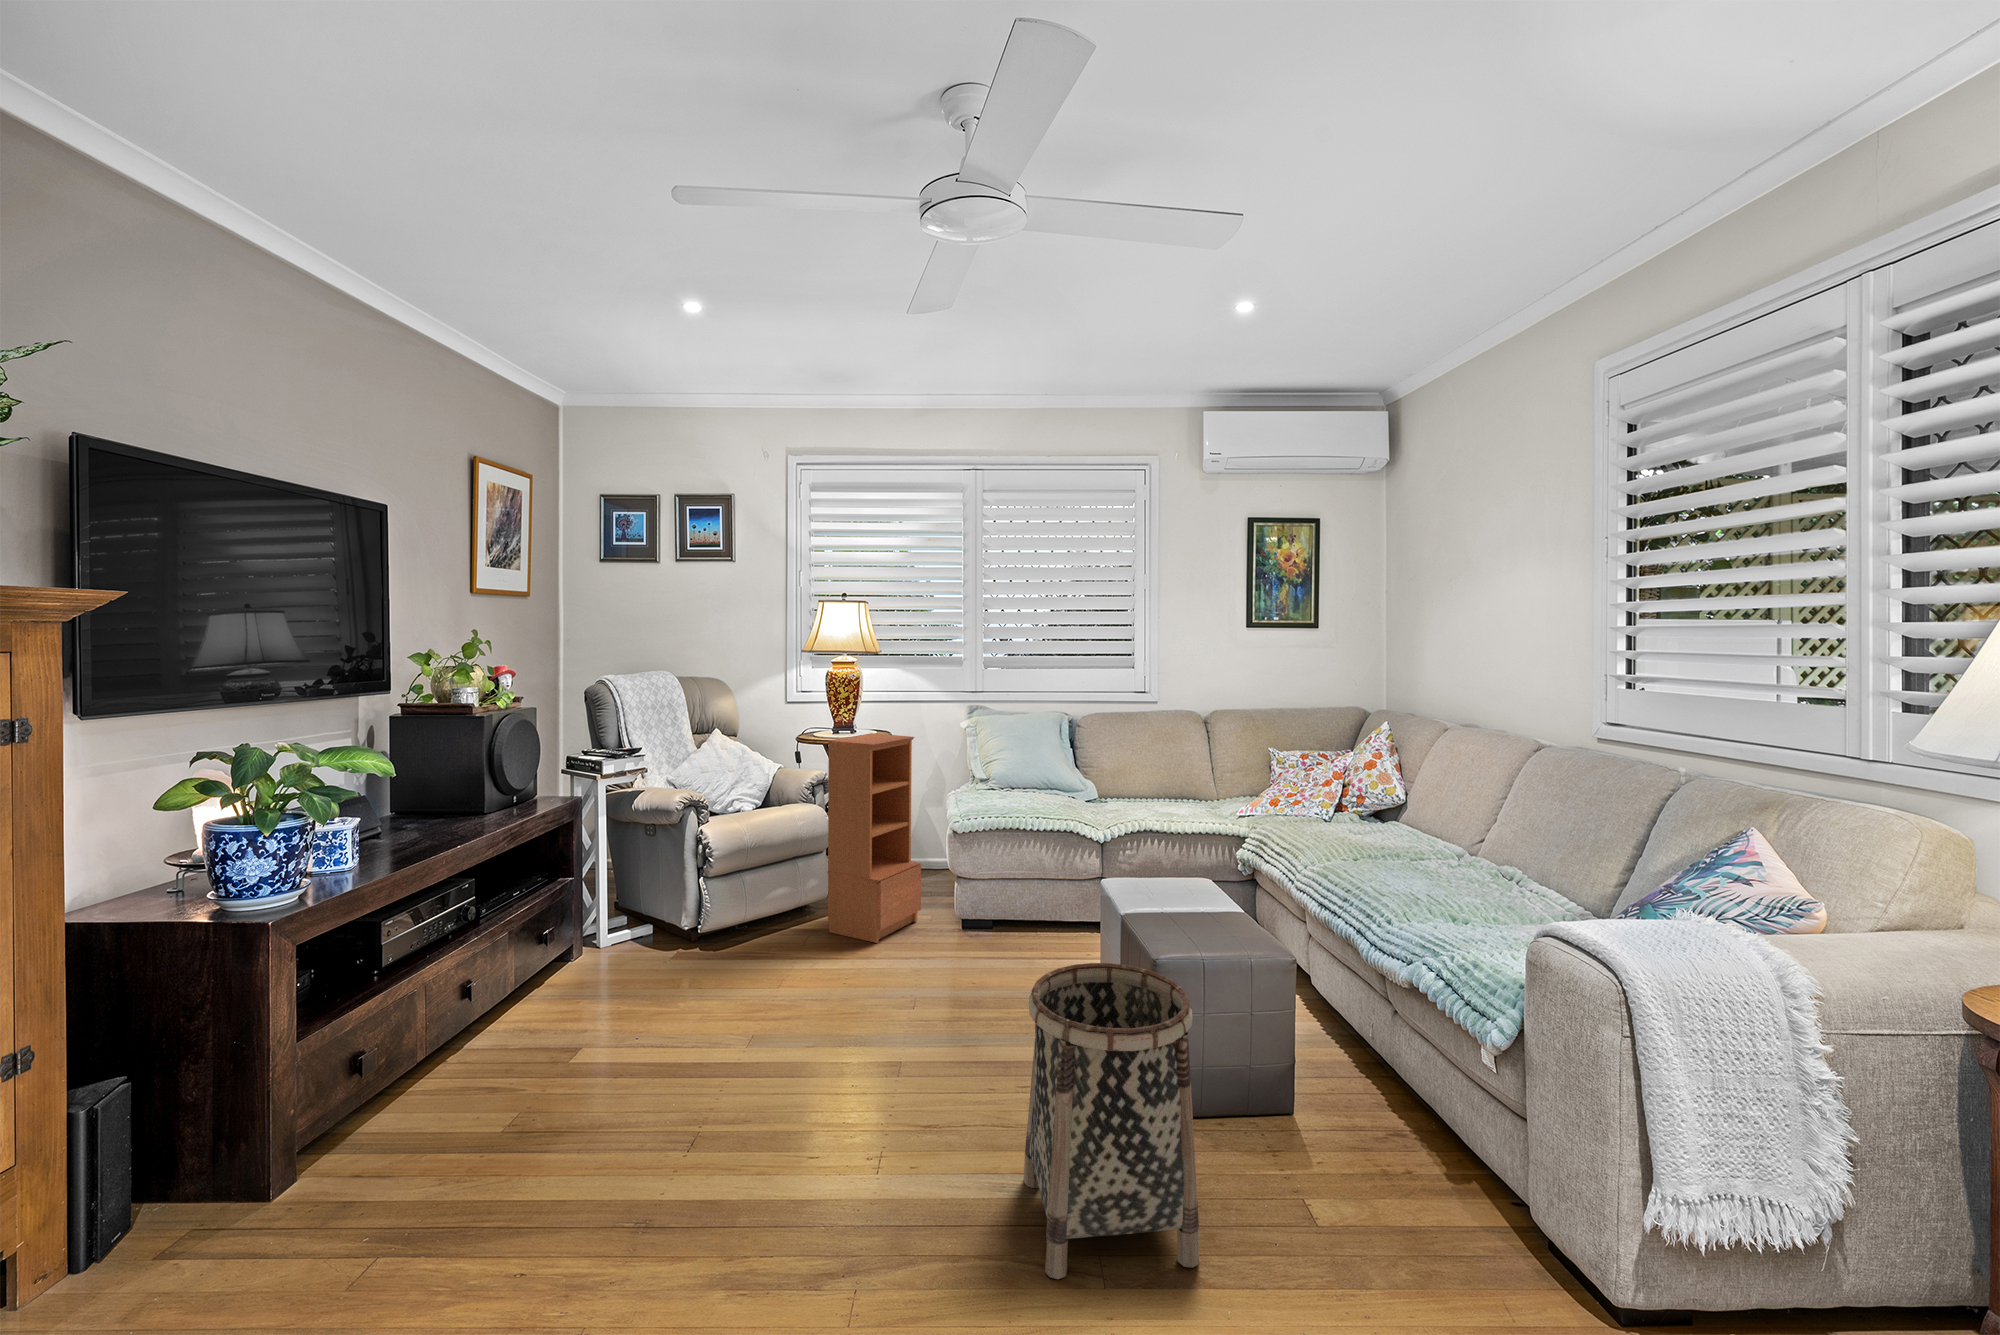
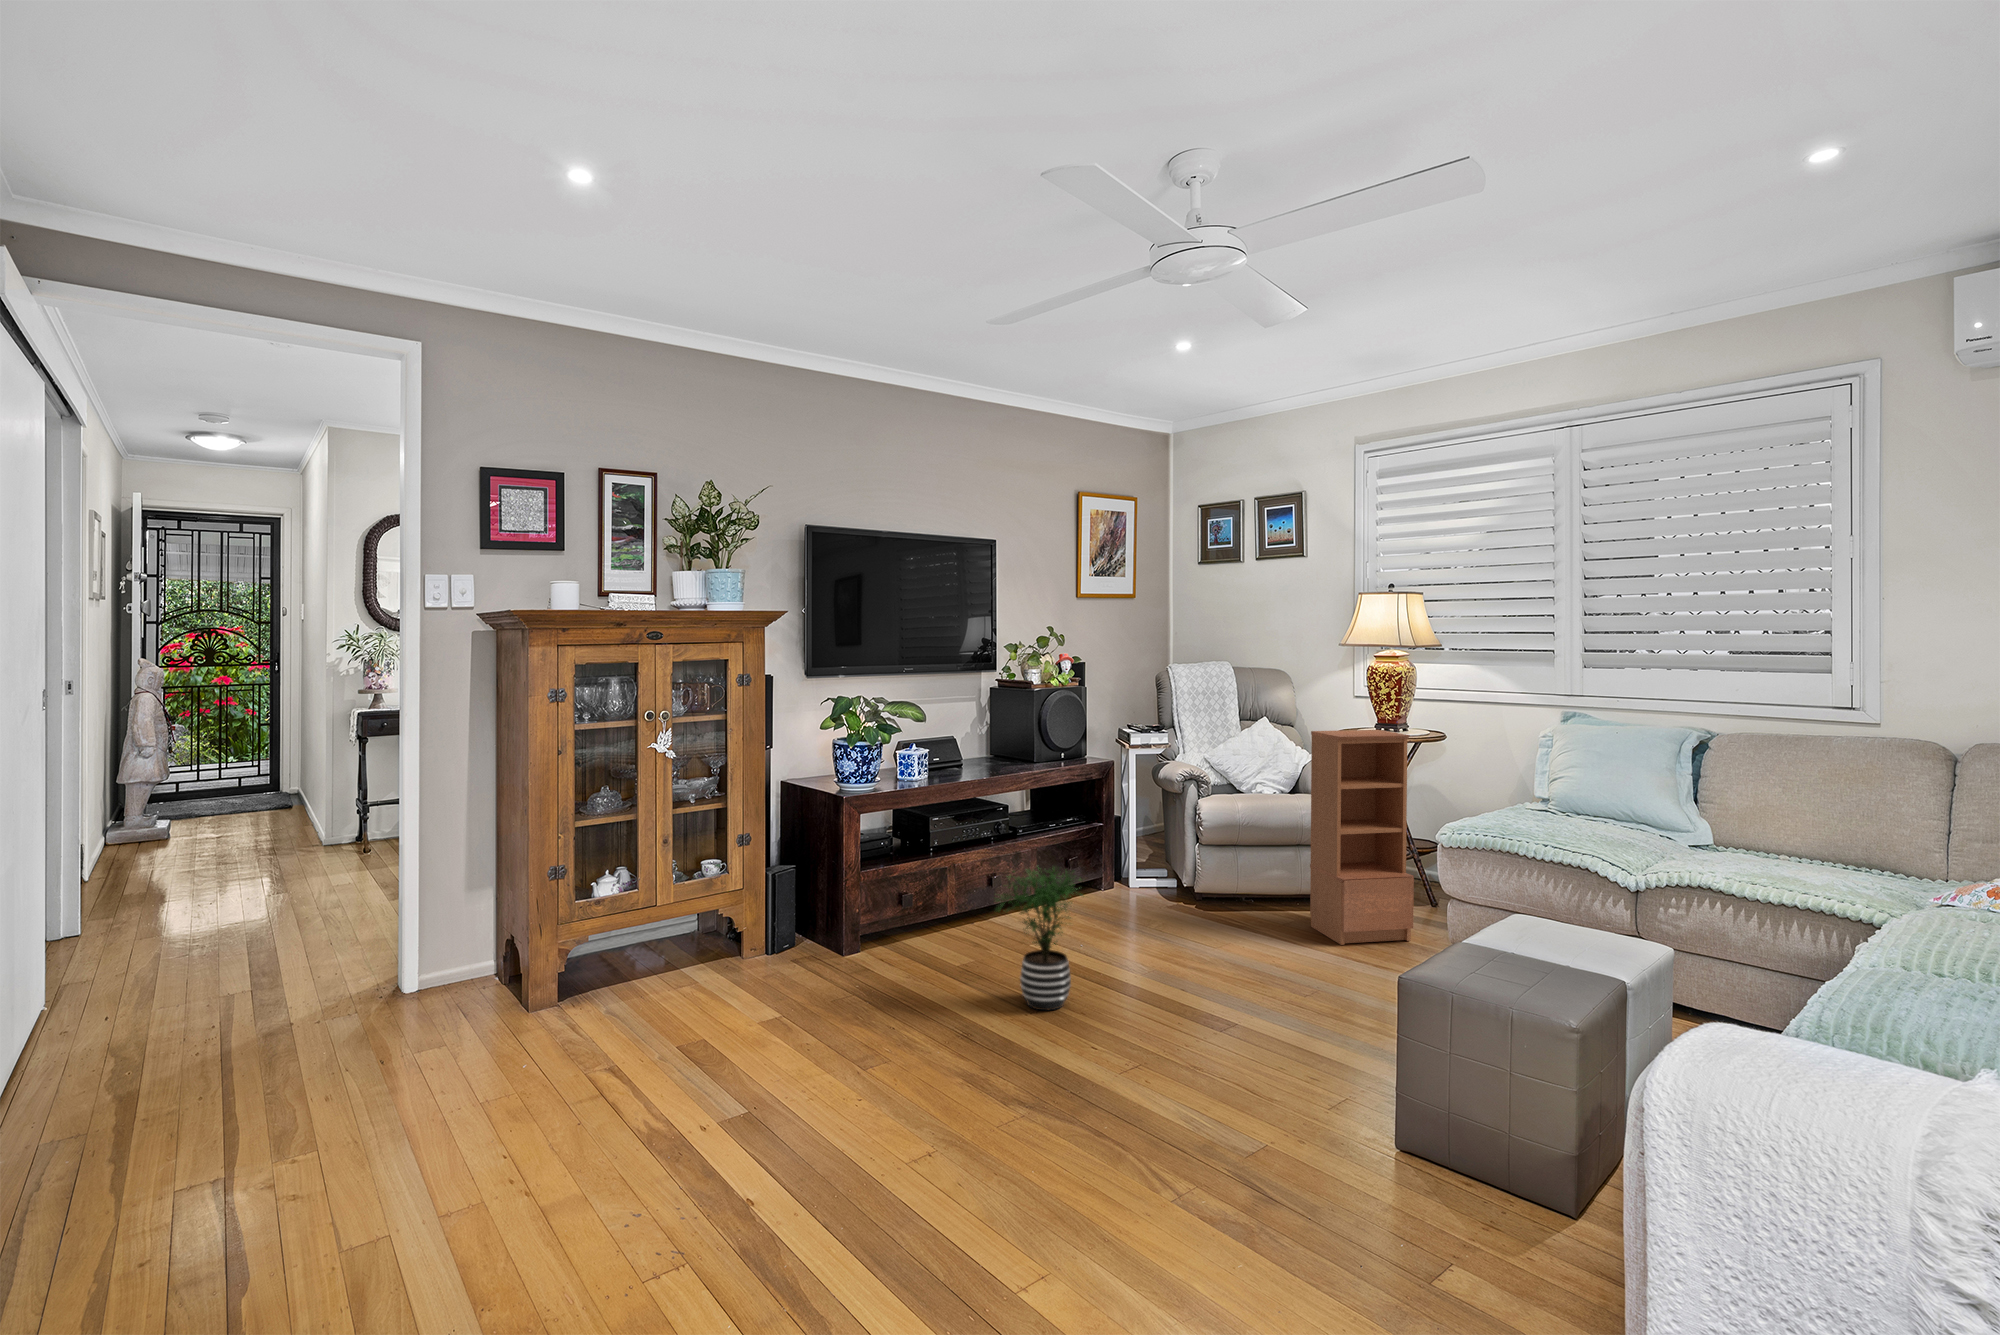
potted plant: none [631,949,761,1148] -> present [995,867,1080,1010]
basket: present [1024,963,1199,1279] -> none [1140,924,1327,1212]

